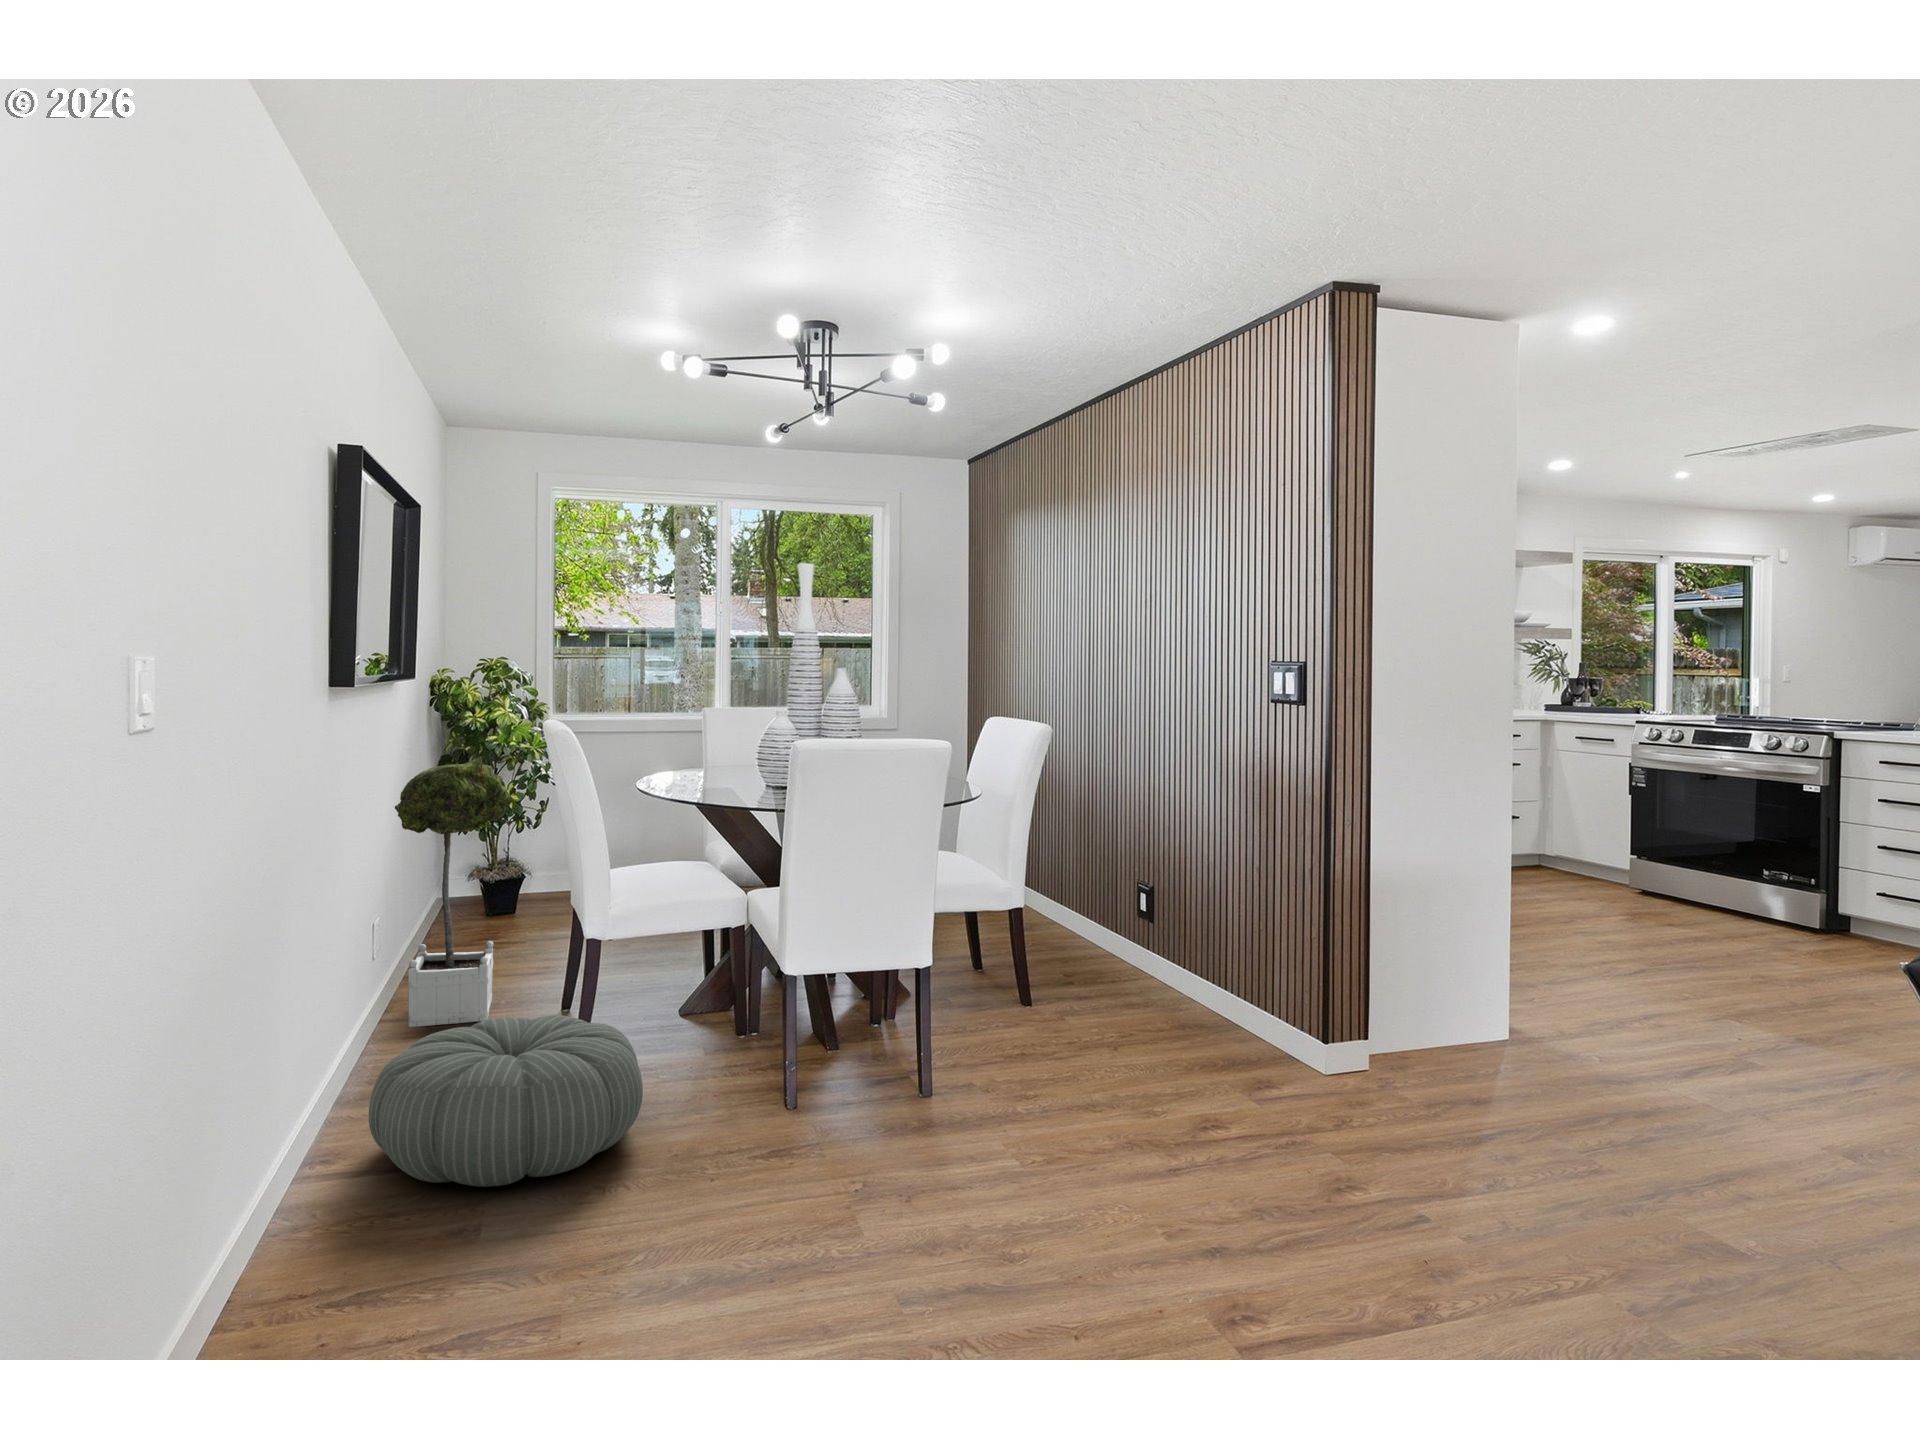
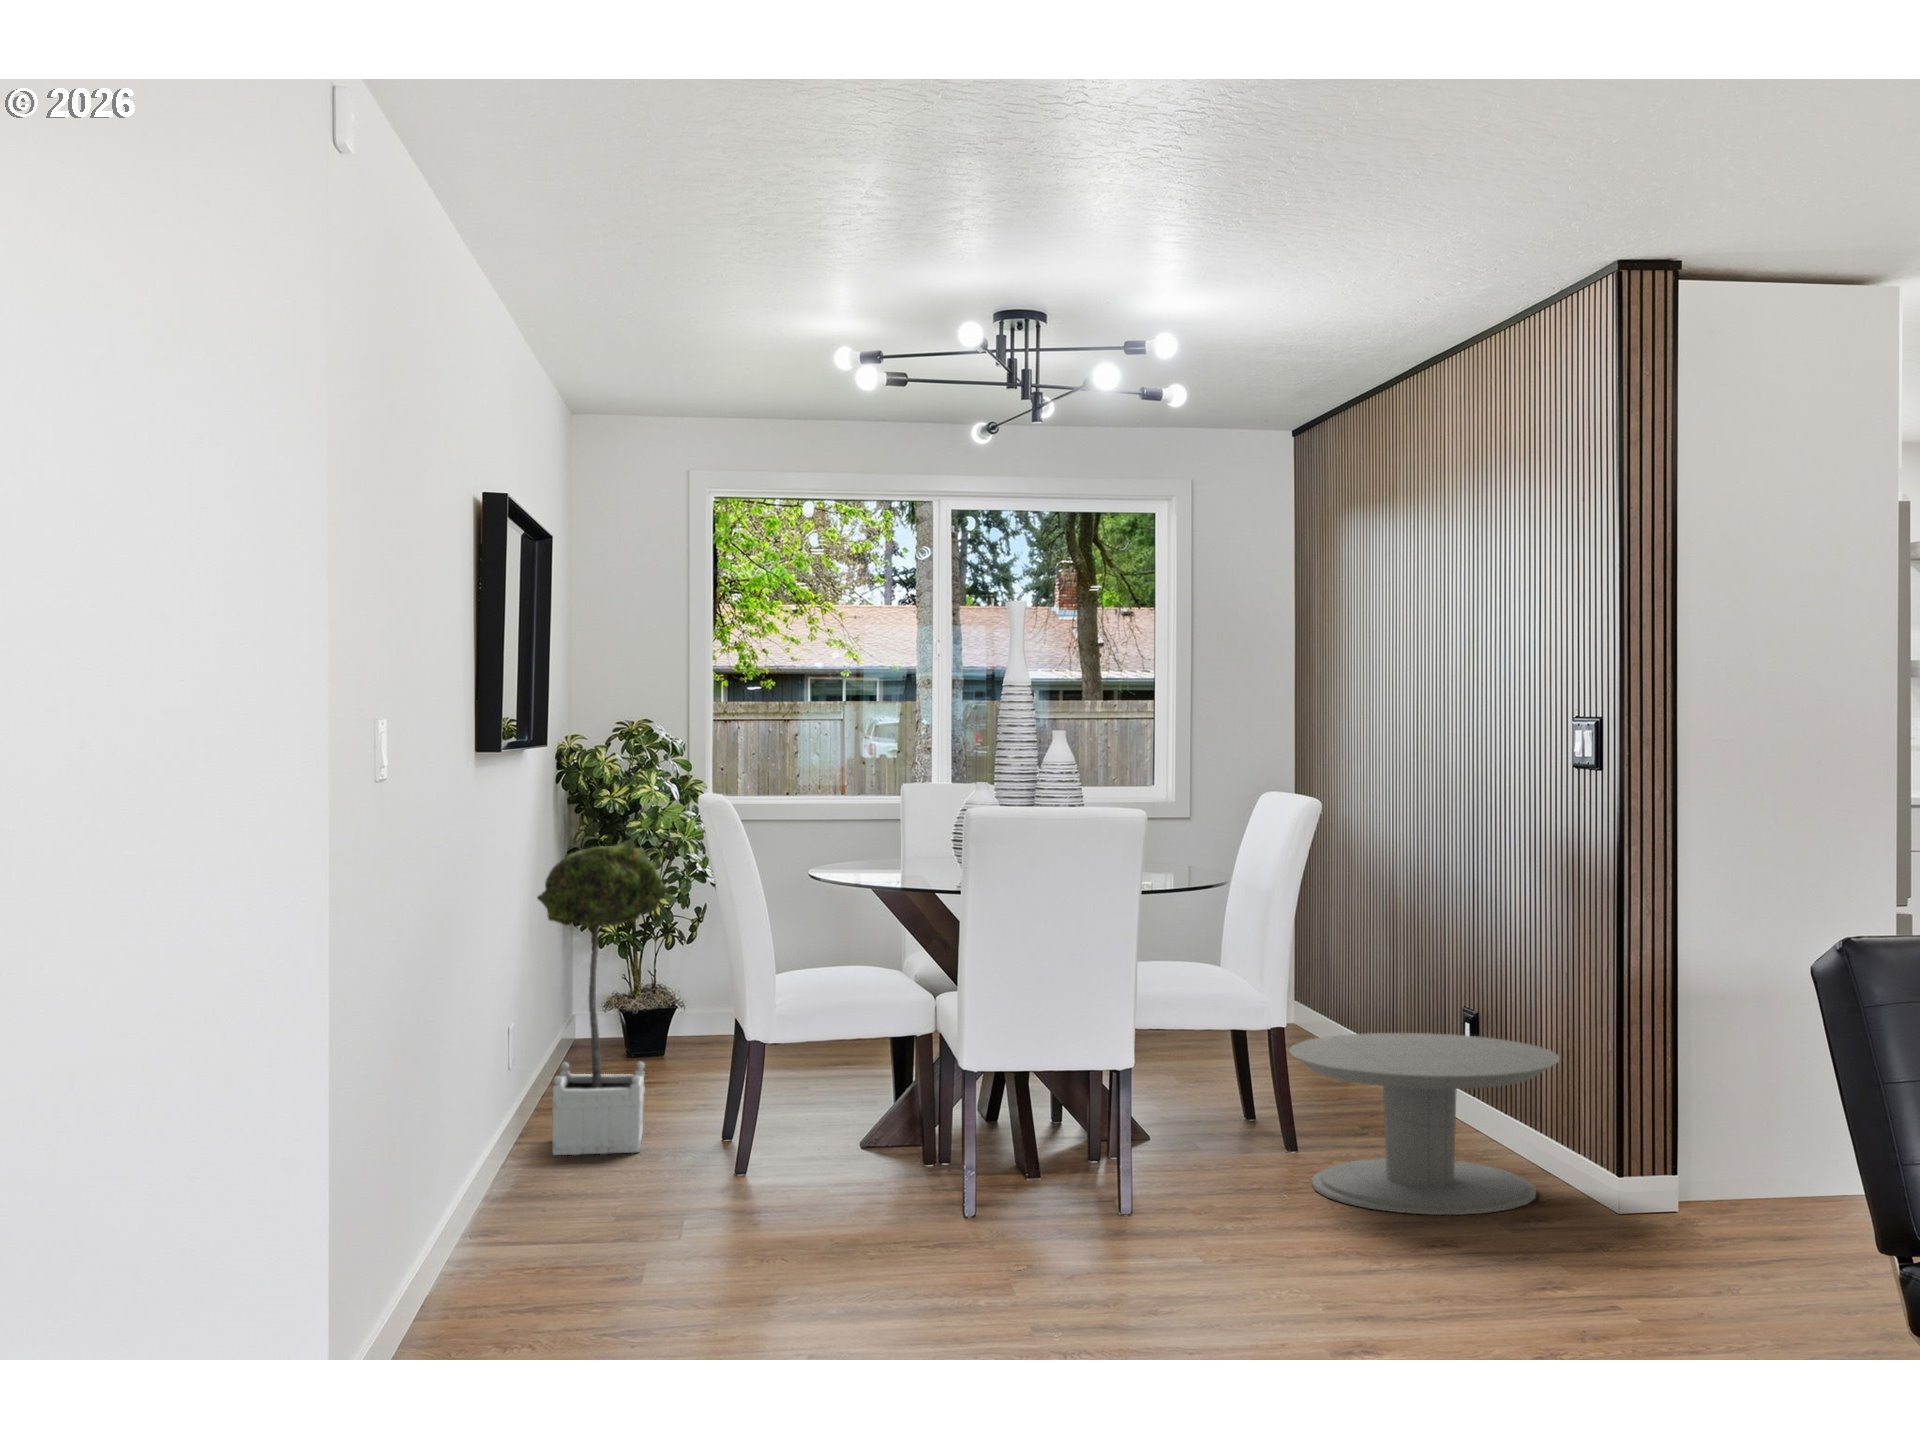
side table: none [1030,908,1239,1063] -> present [1289,1033,1559,1215]
pouf: present [369,1015,643,1187] -> none [534,1119,815,1280]

